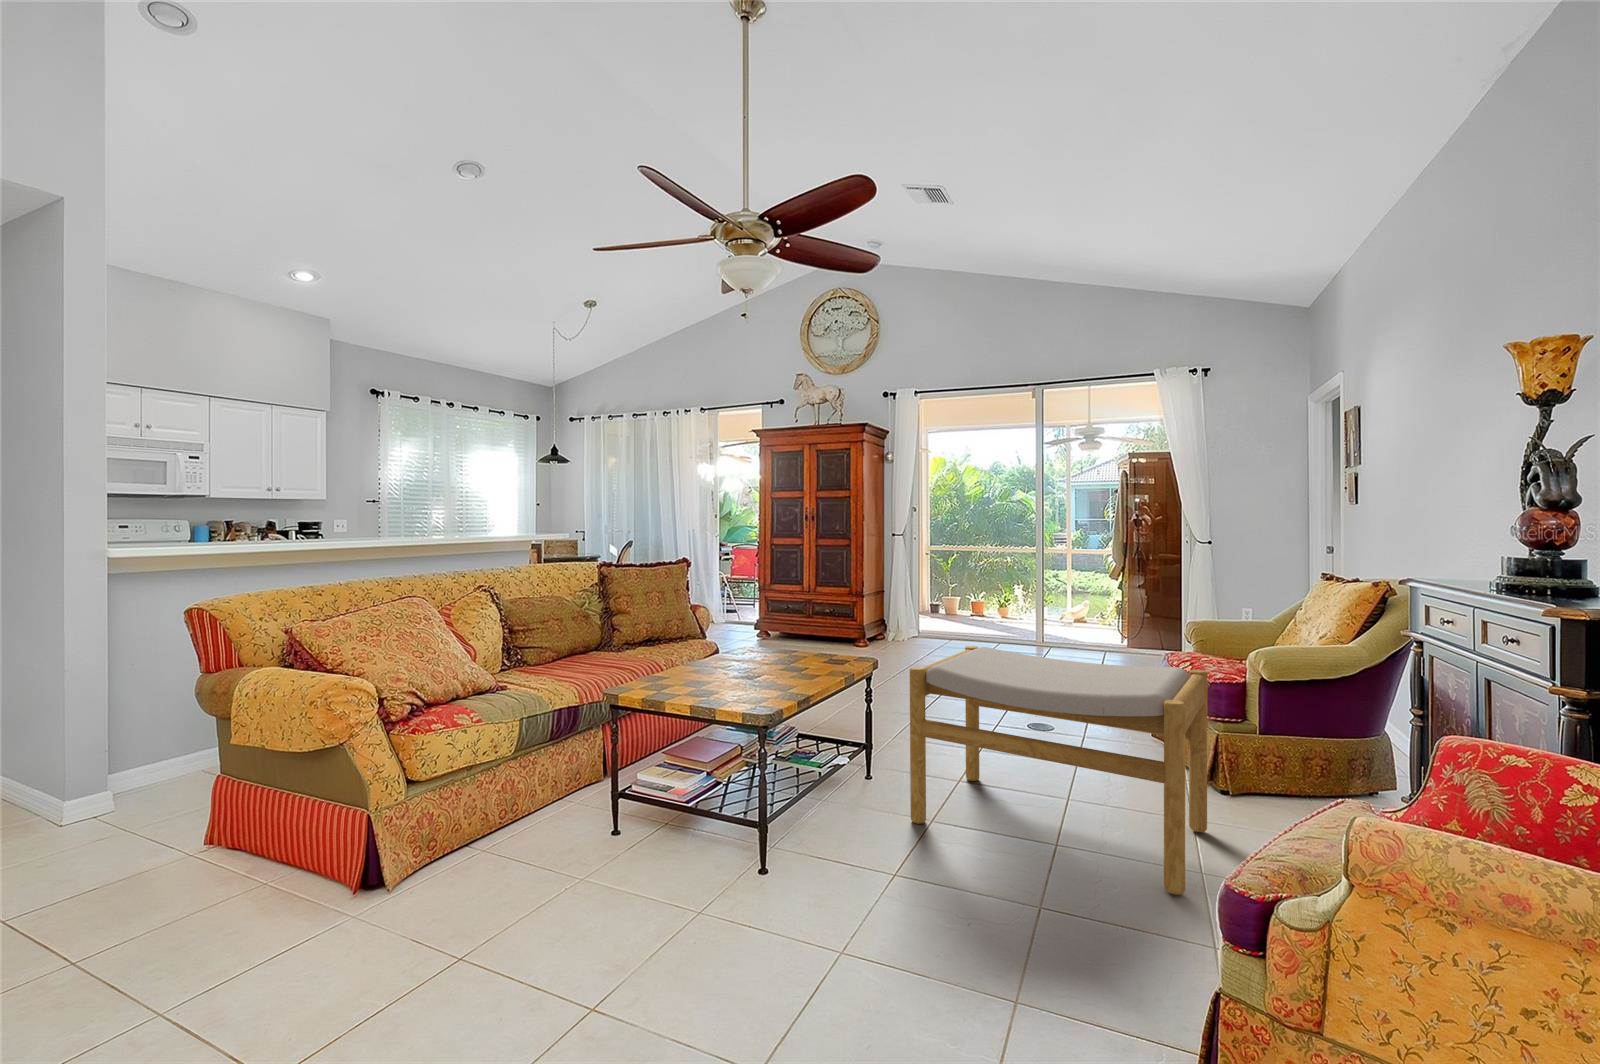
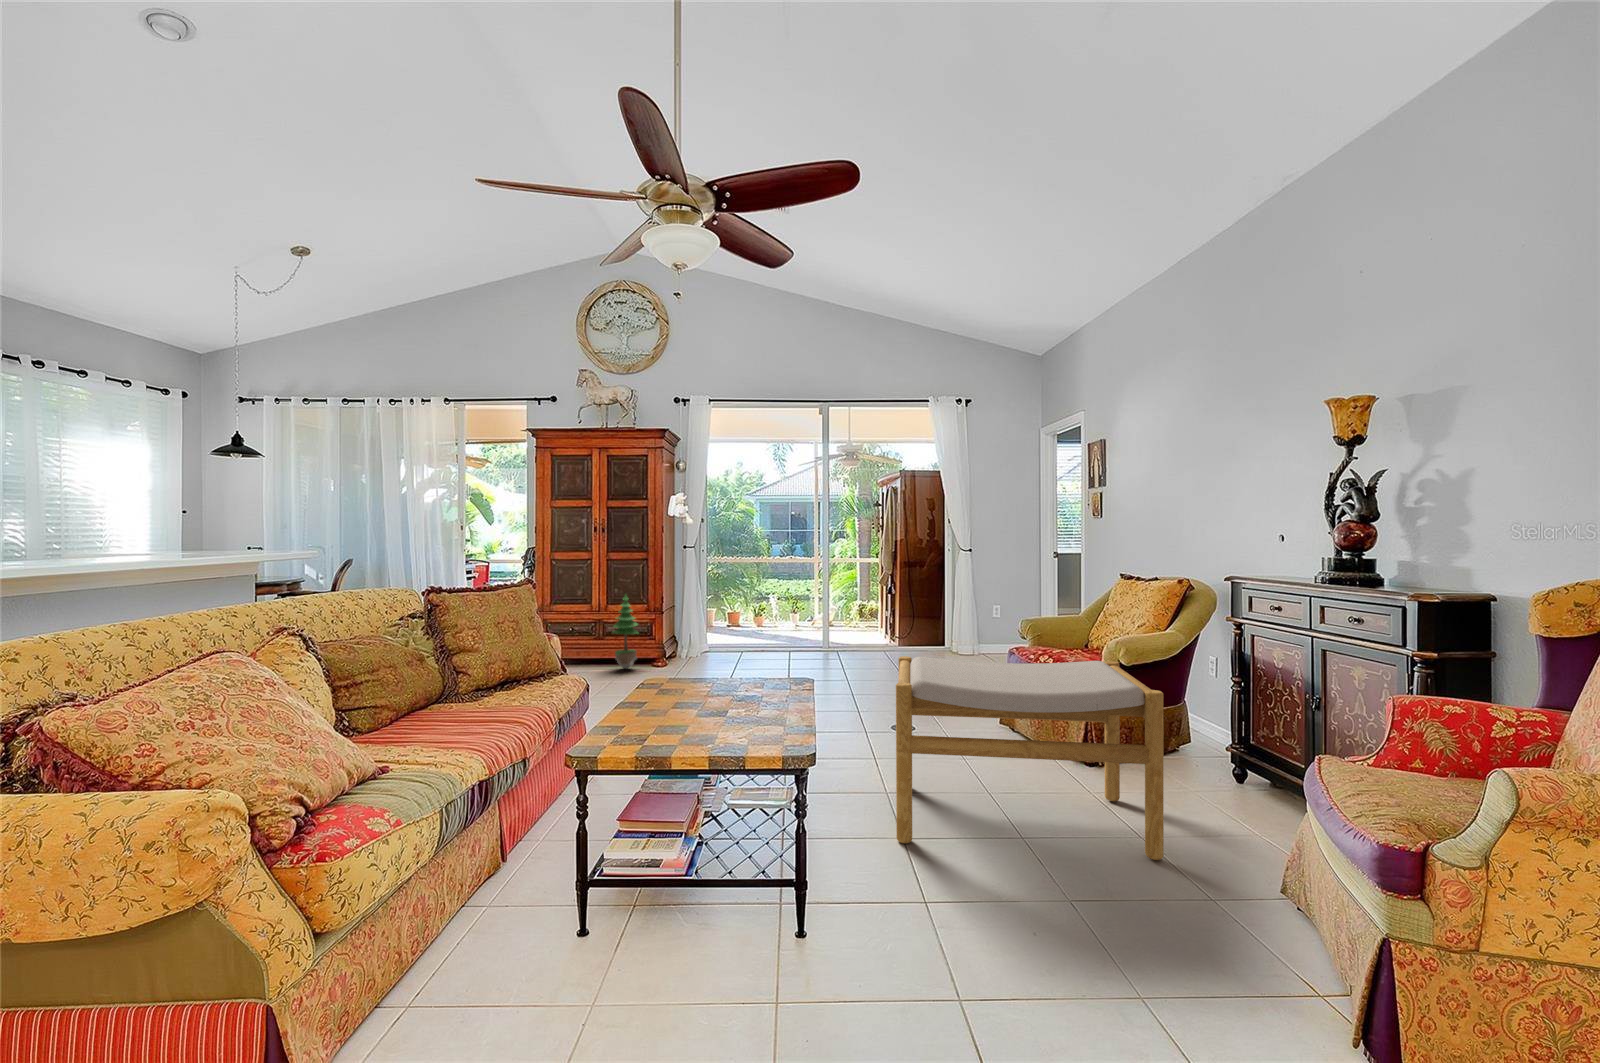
potted tree: none [814,577,839,647] -> present [613,595,638,669]

